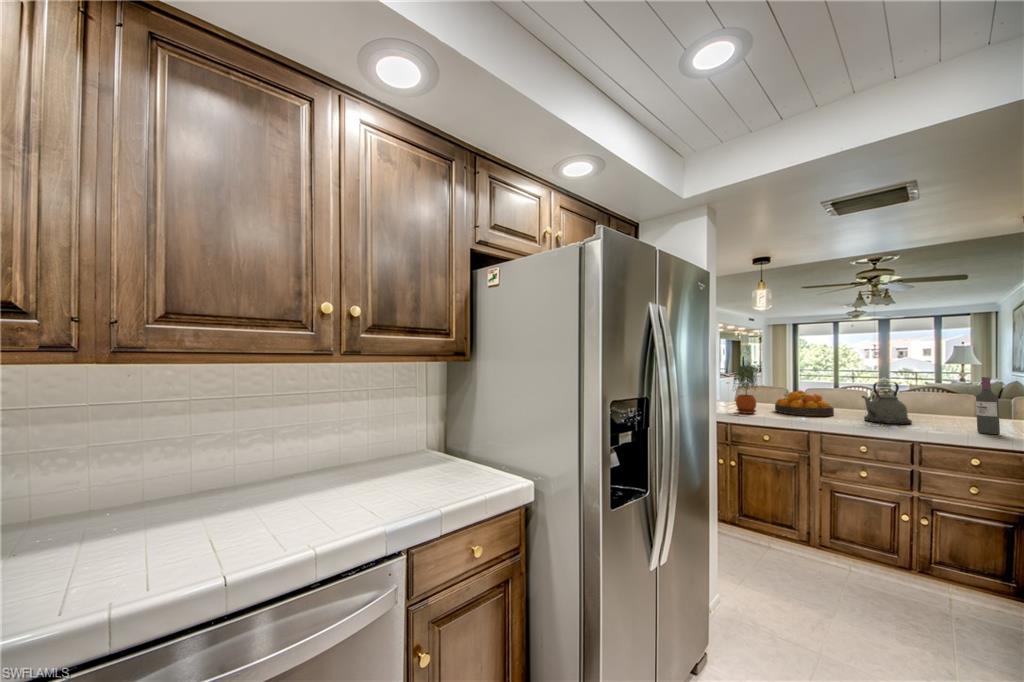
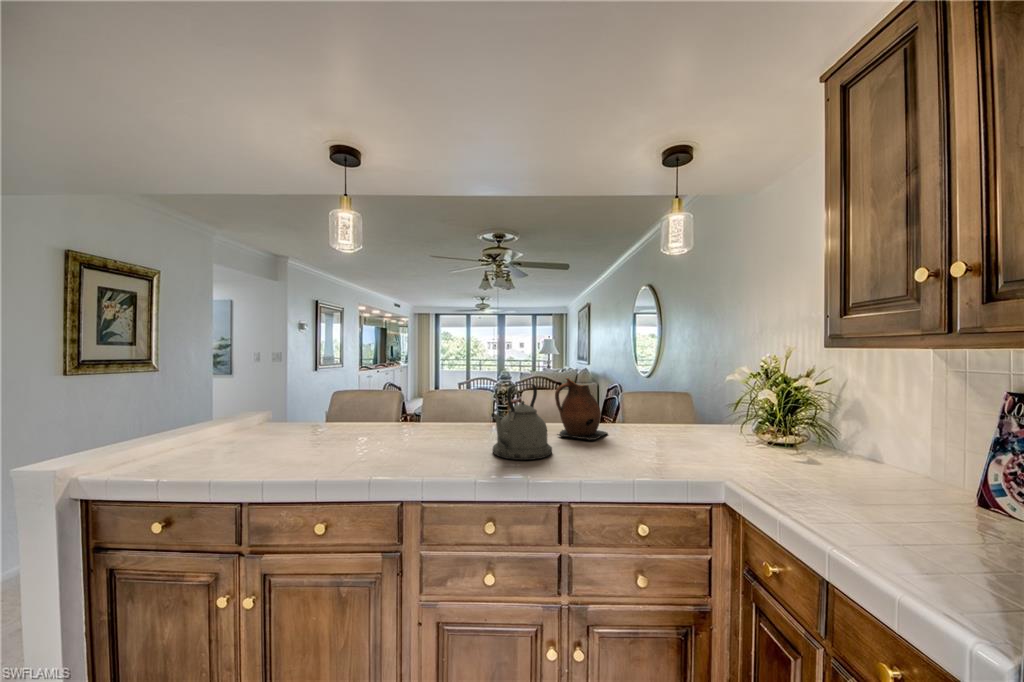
potted plant: present [734,366,757,414] -> none [263,358,322,470]
wine bottle: present [976,377,1000,434] -> none [631,373,655,466]
ceramic pitcher: none [919,381,976,423] -> present [555,378,608,440]
fruit bowl: present [775,390,834,416] -> none [361,402,453,457]

